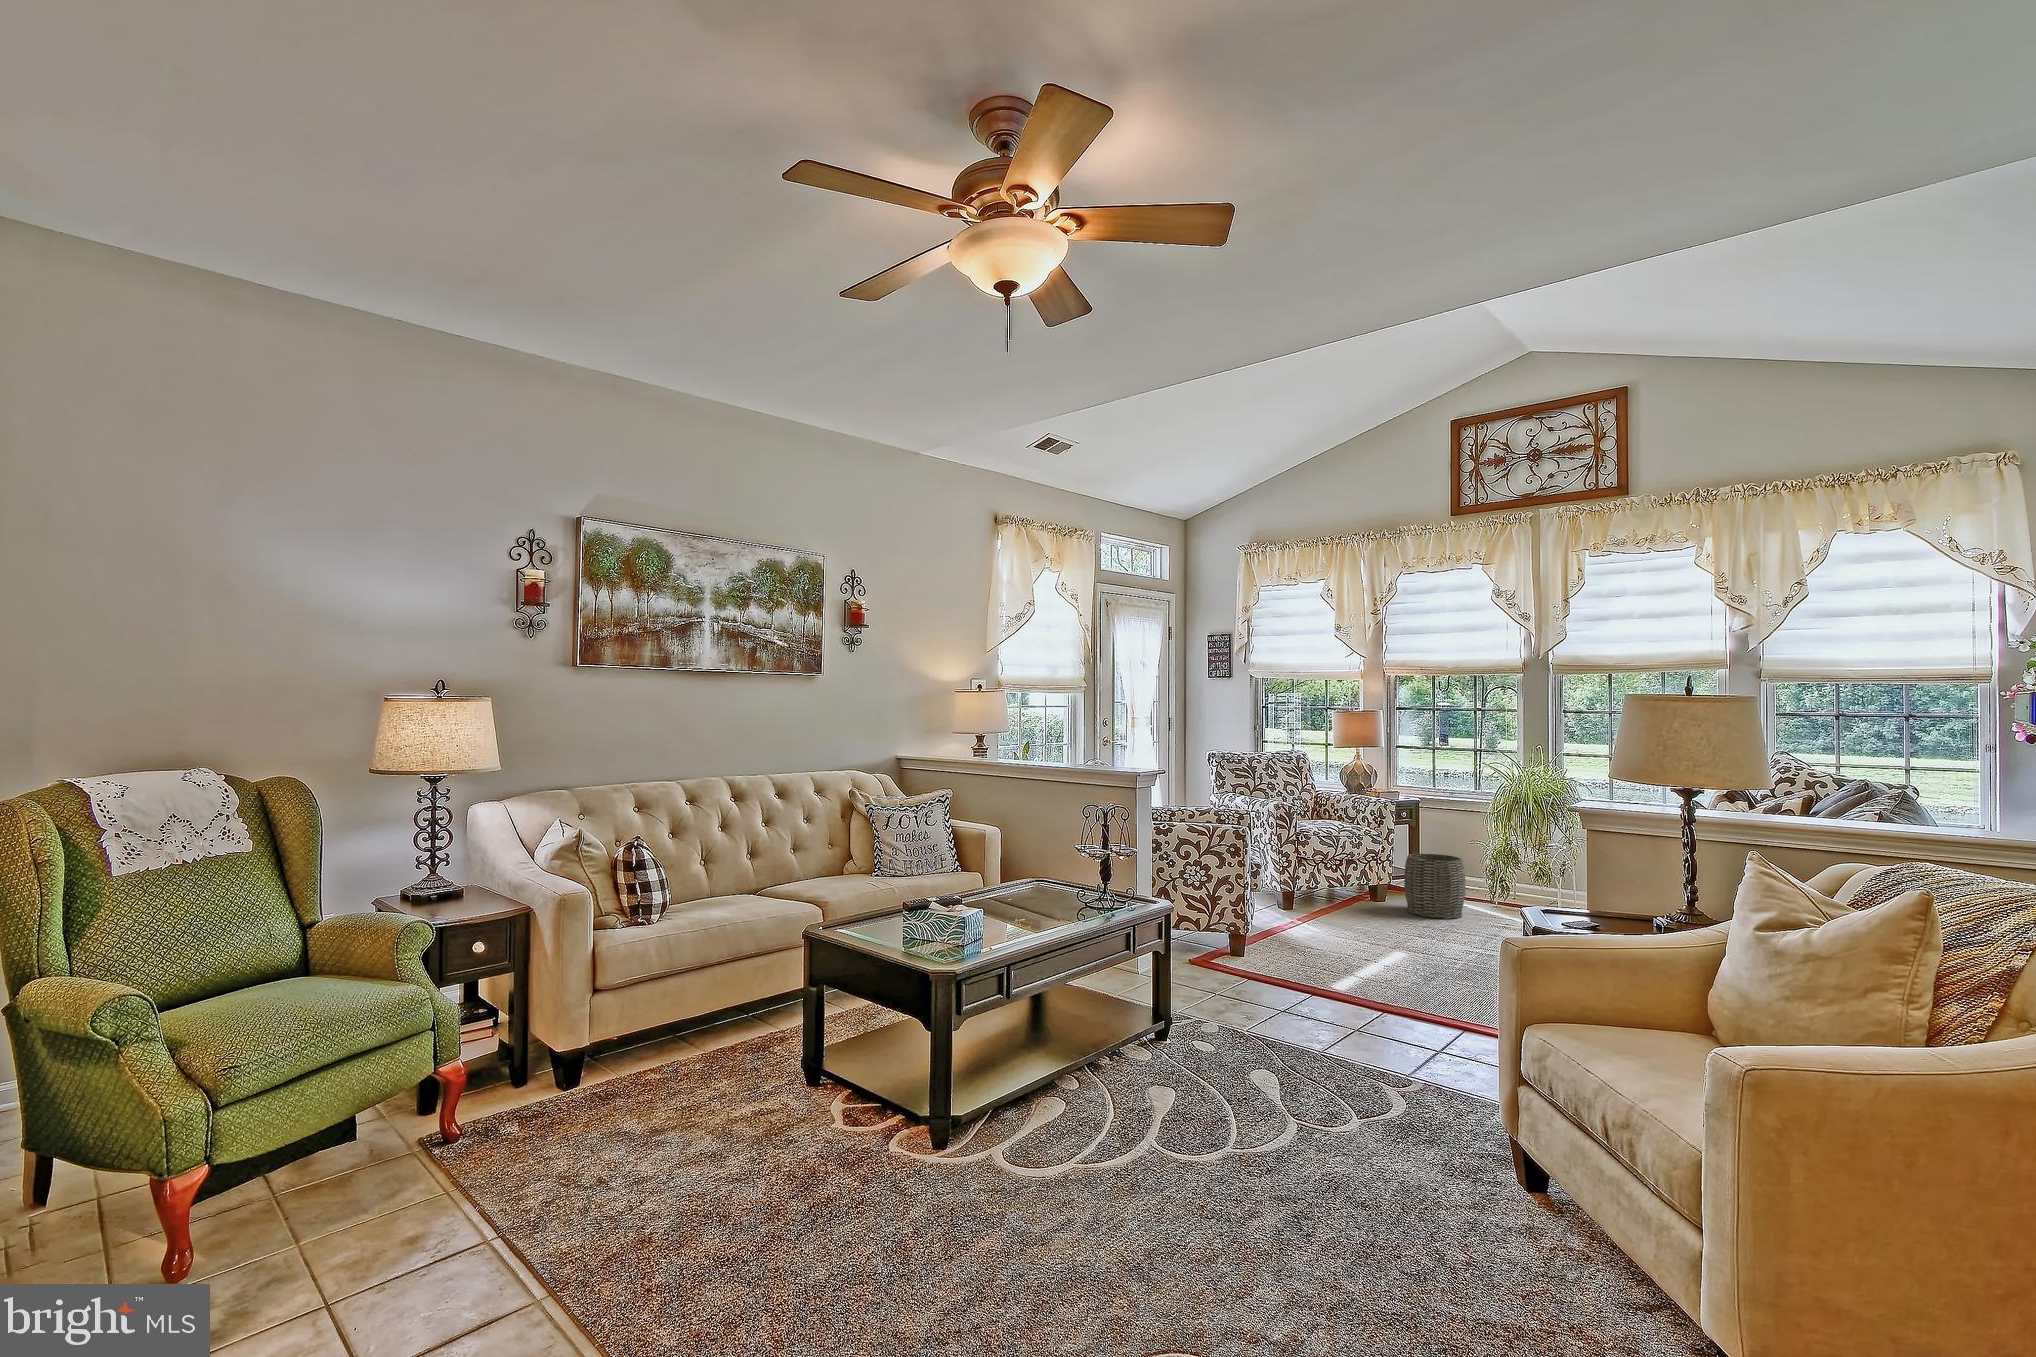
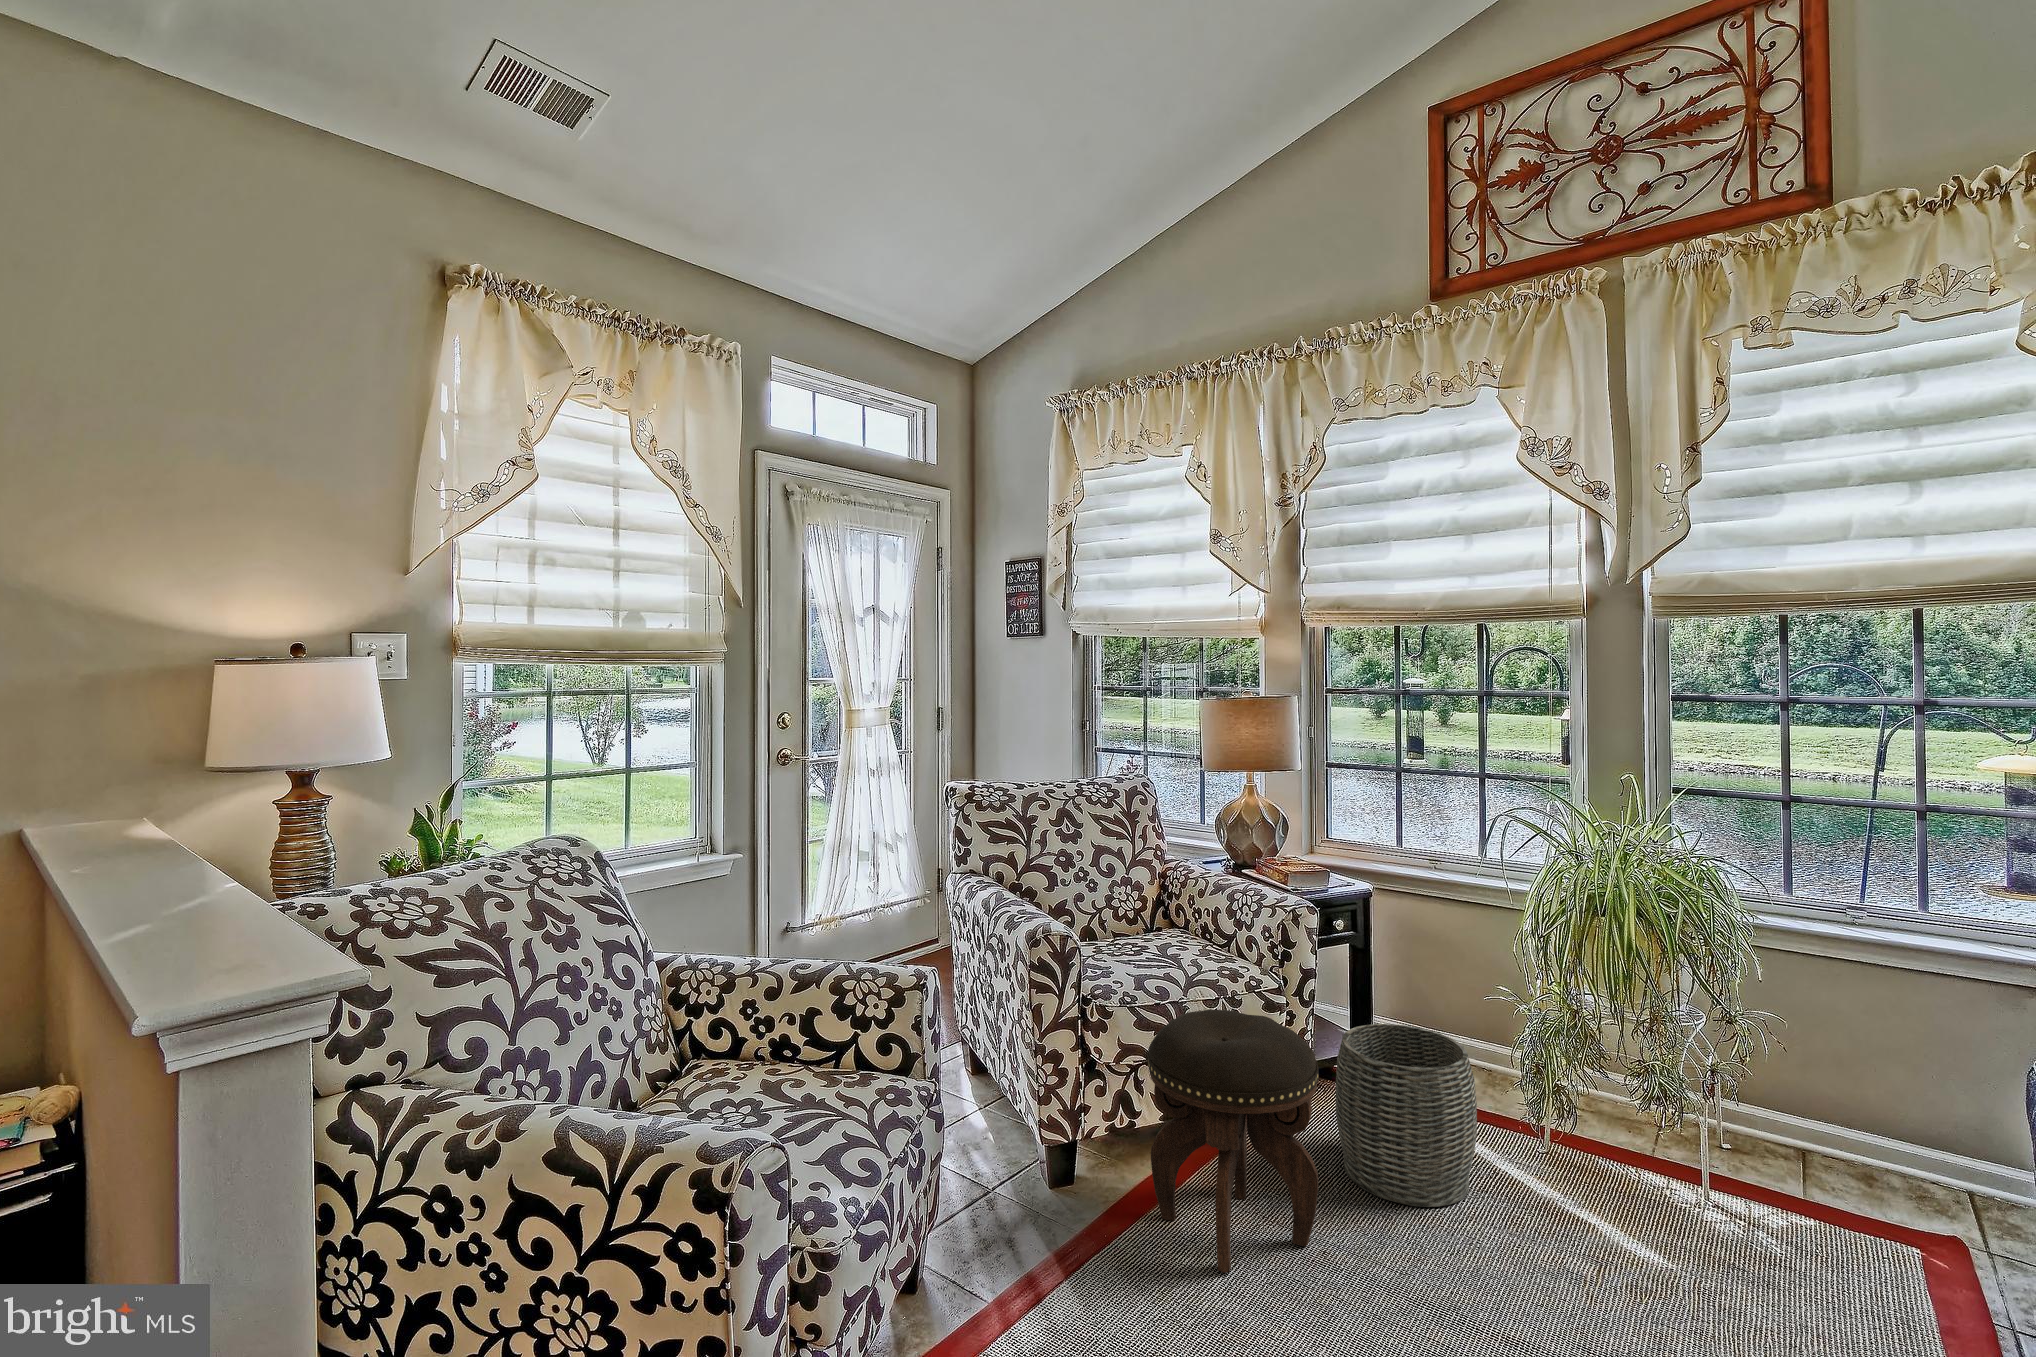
footstool: none [1328,836,1399,926] -> present [1148,1010,1318,1273]

